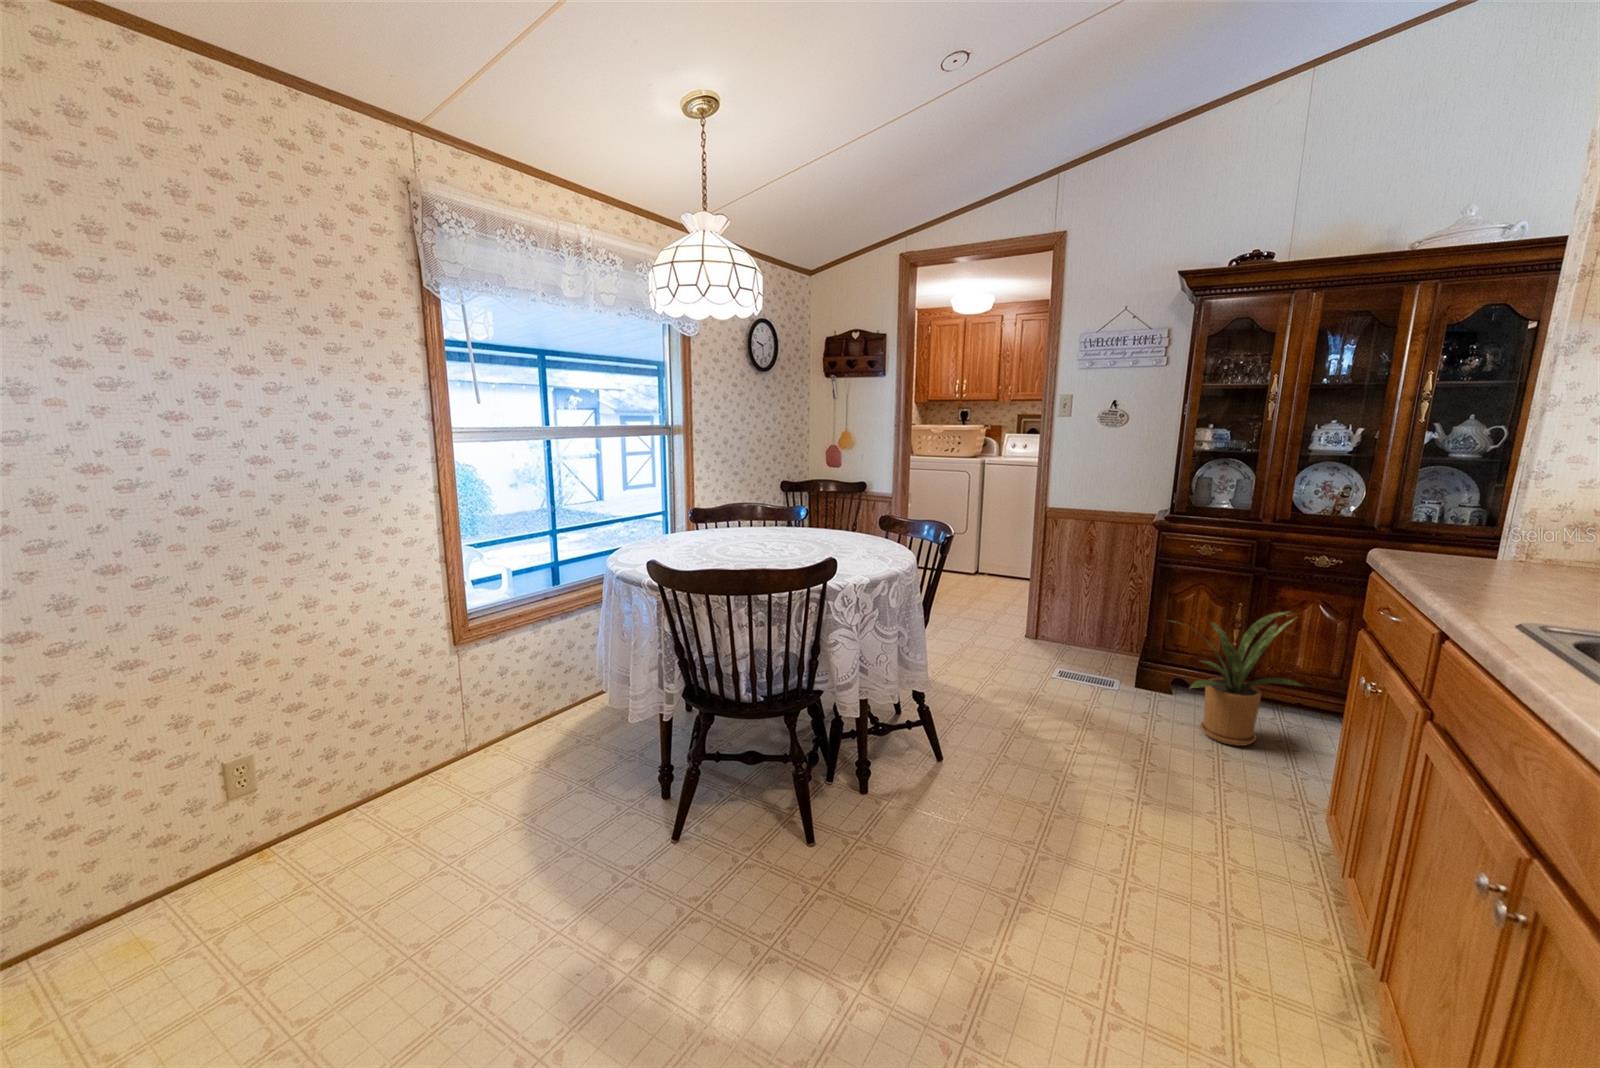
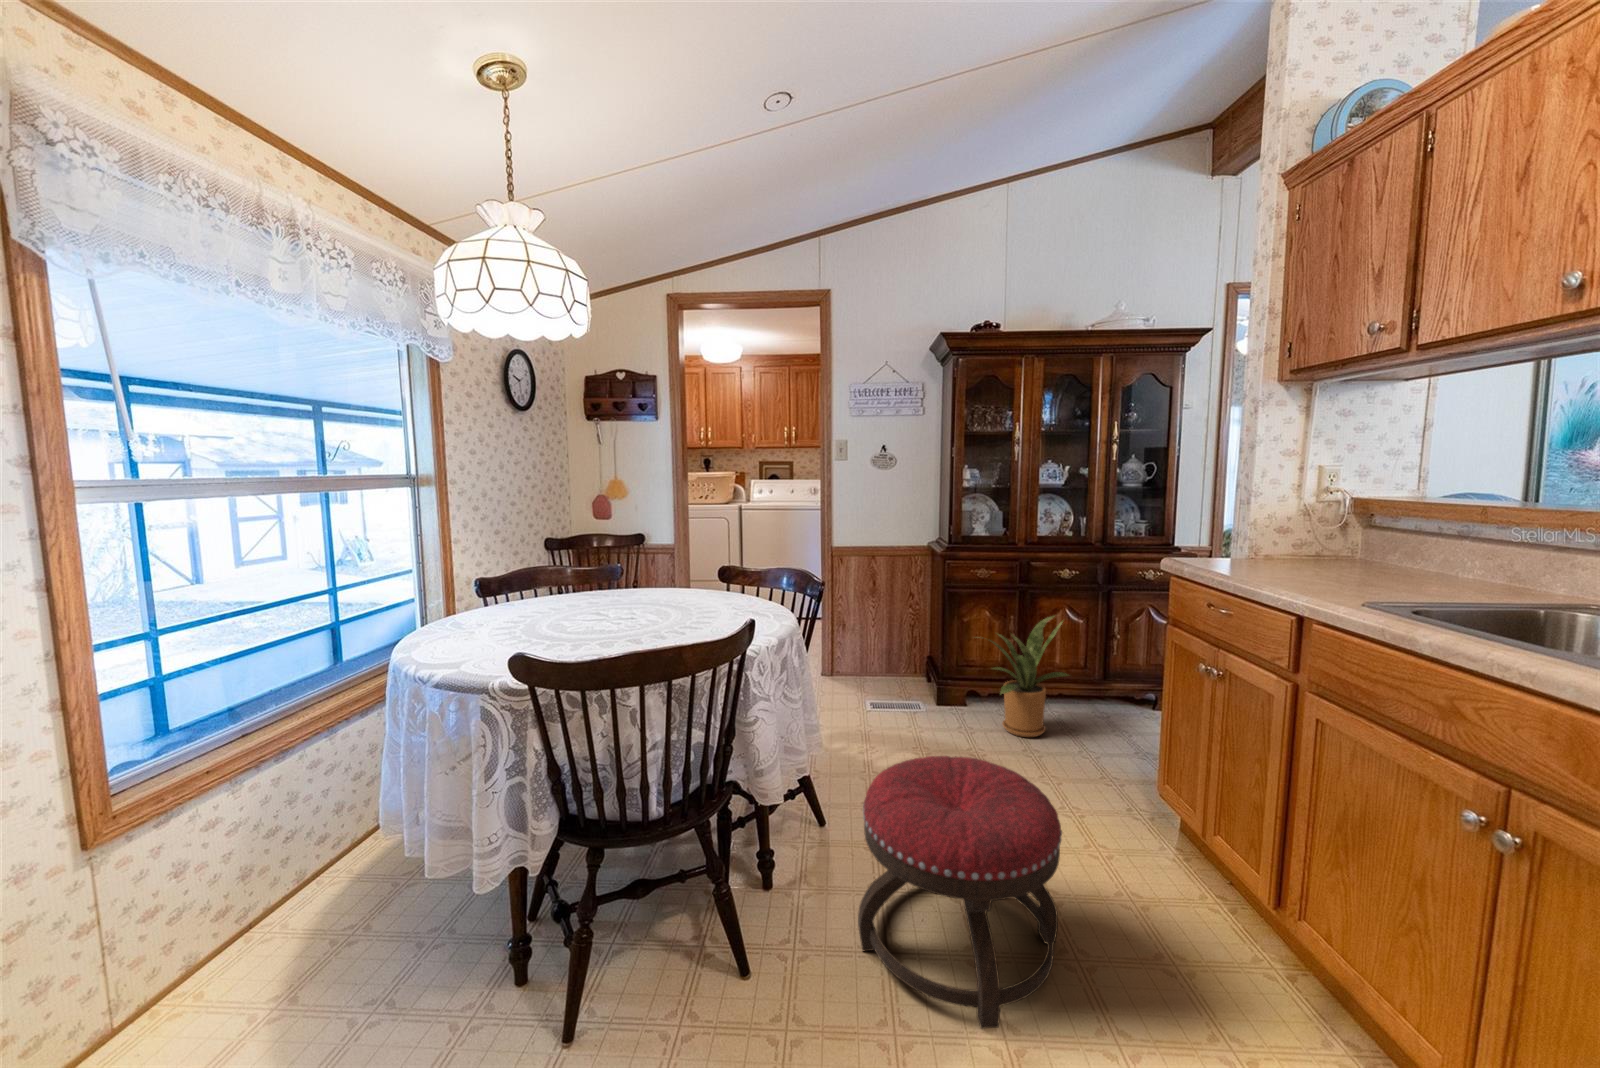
ottoman: none [913,711,1112,952] -> present [858,756,1062,1029]

